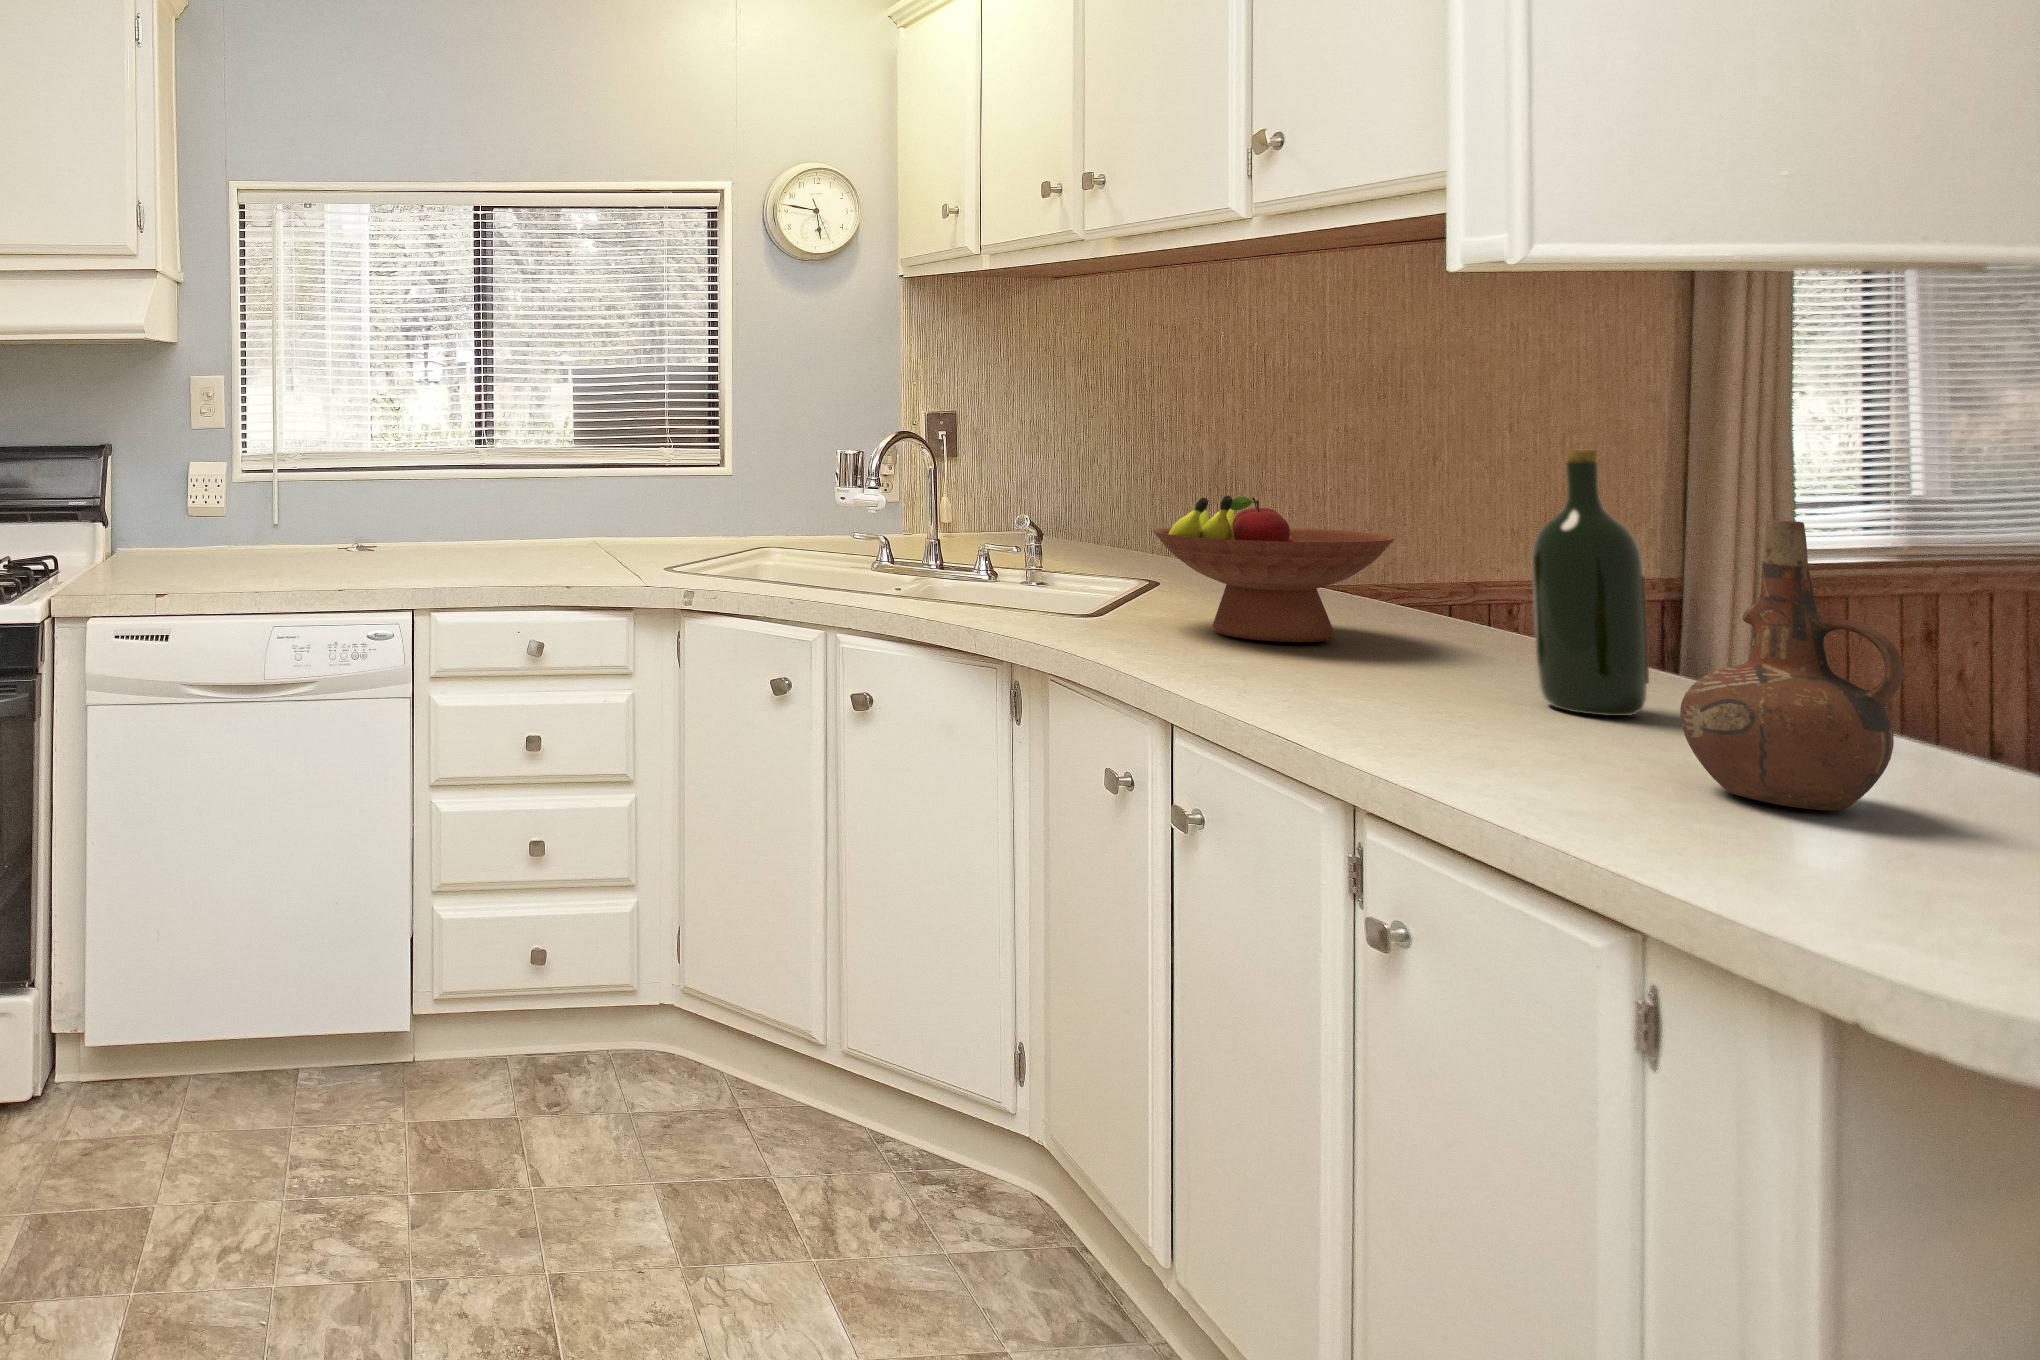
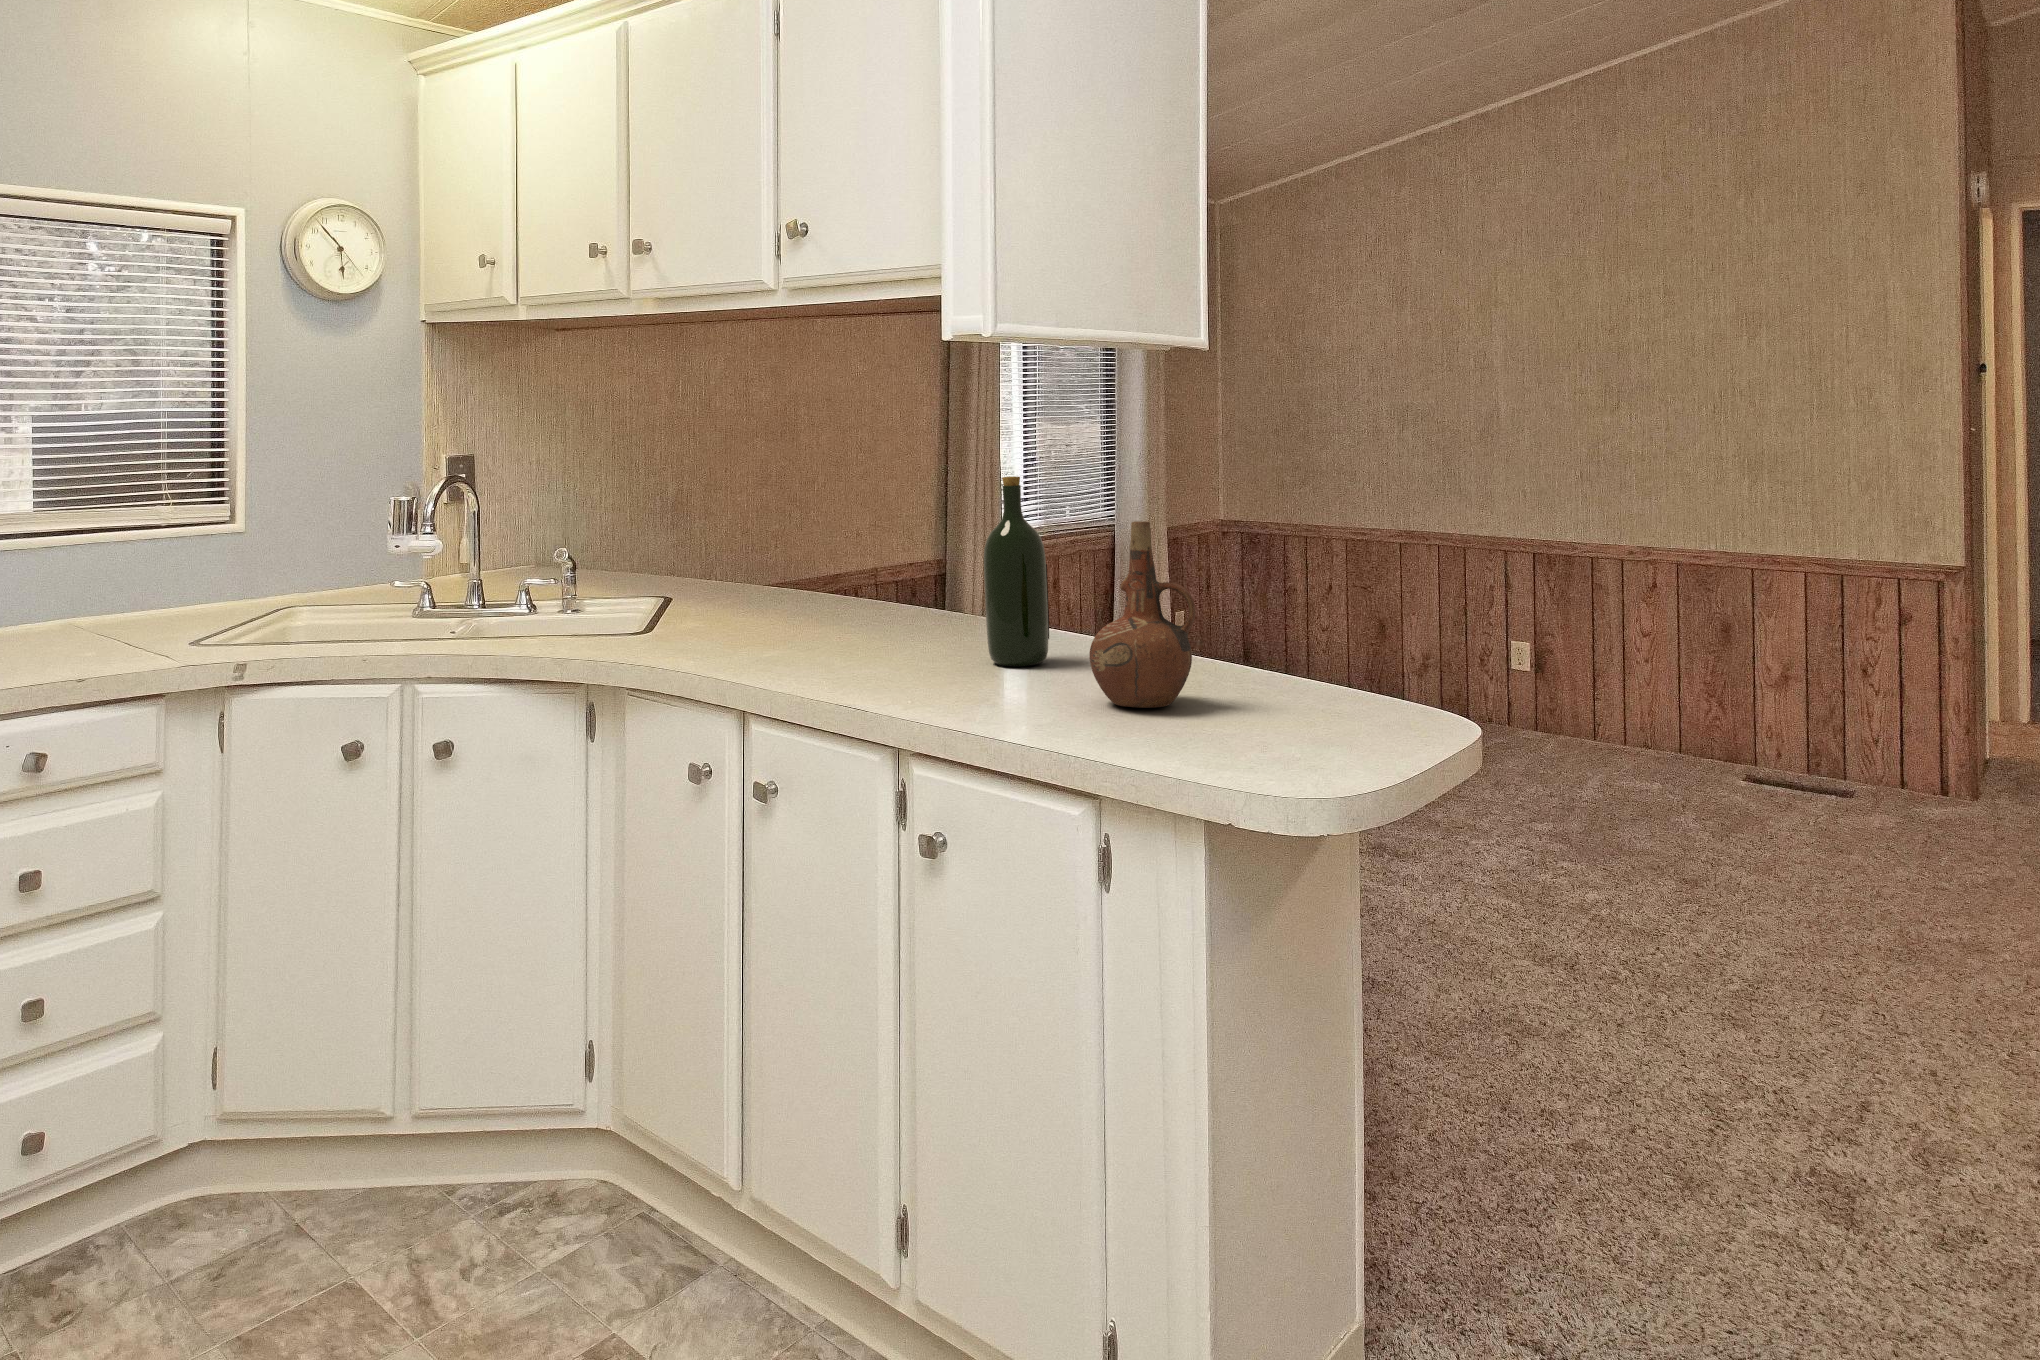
fruit bowl: present [1153,496,1396,642] -> none [705,524,881,643]

